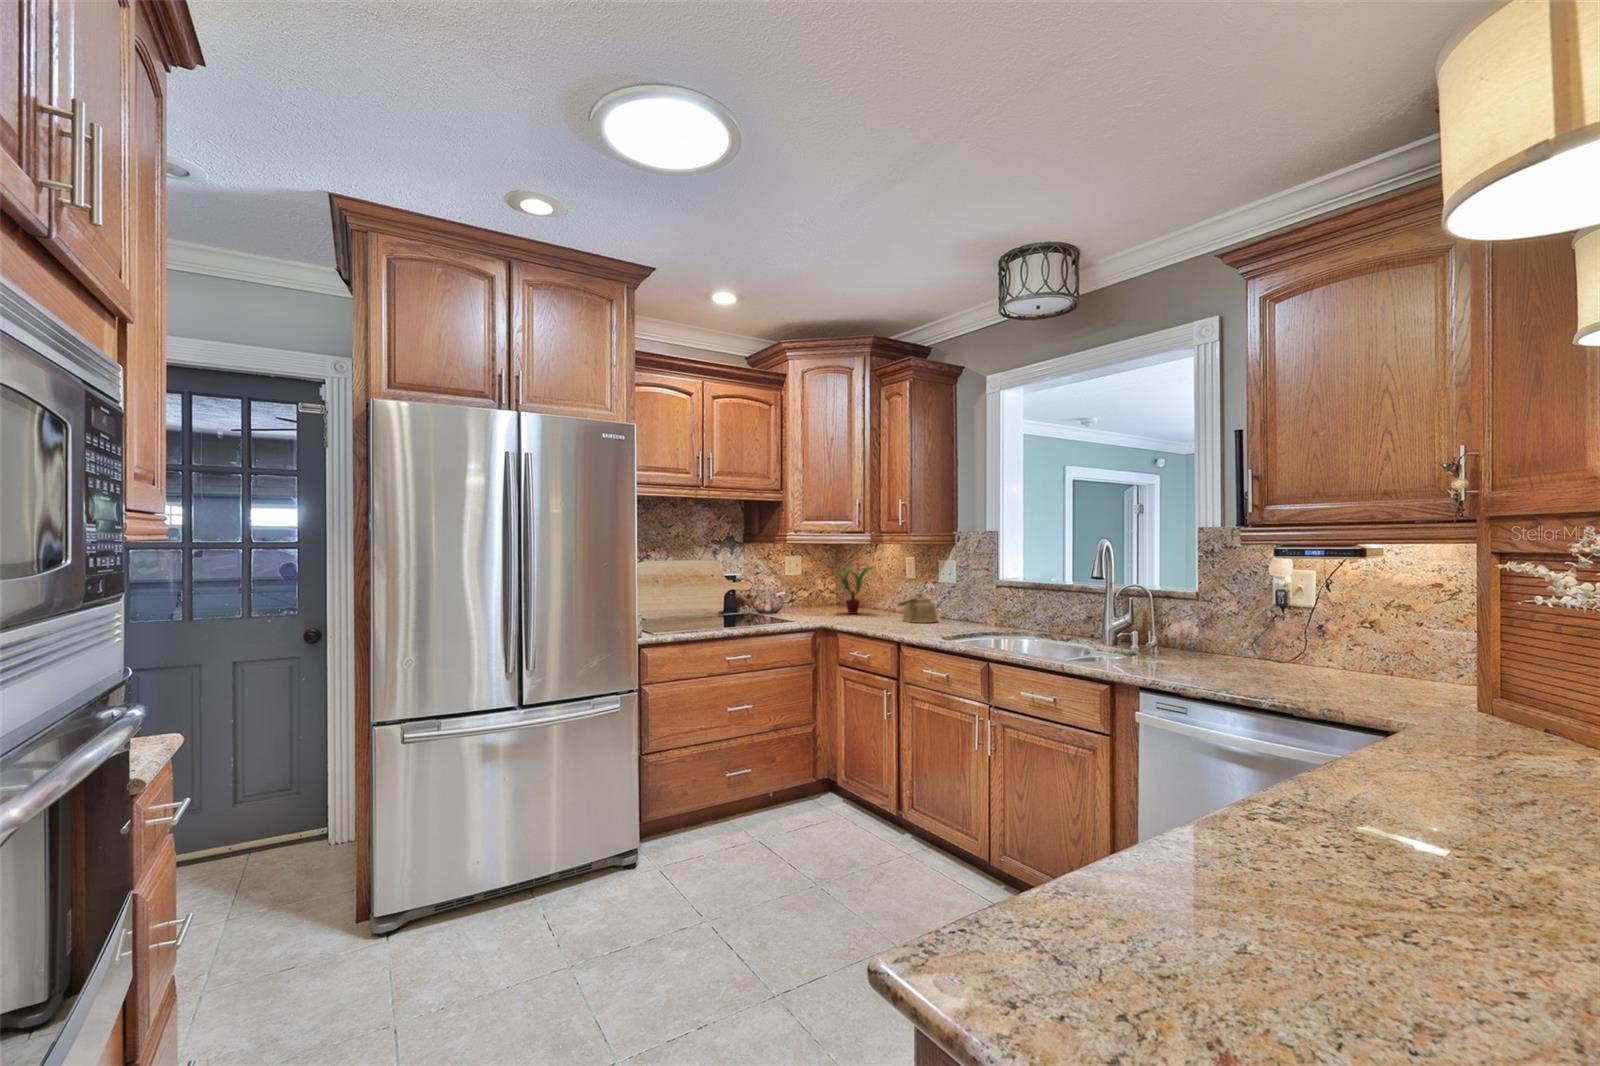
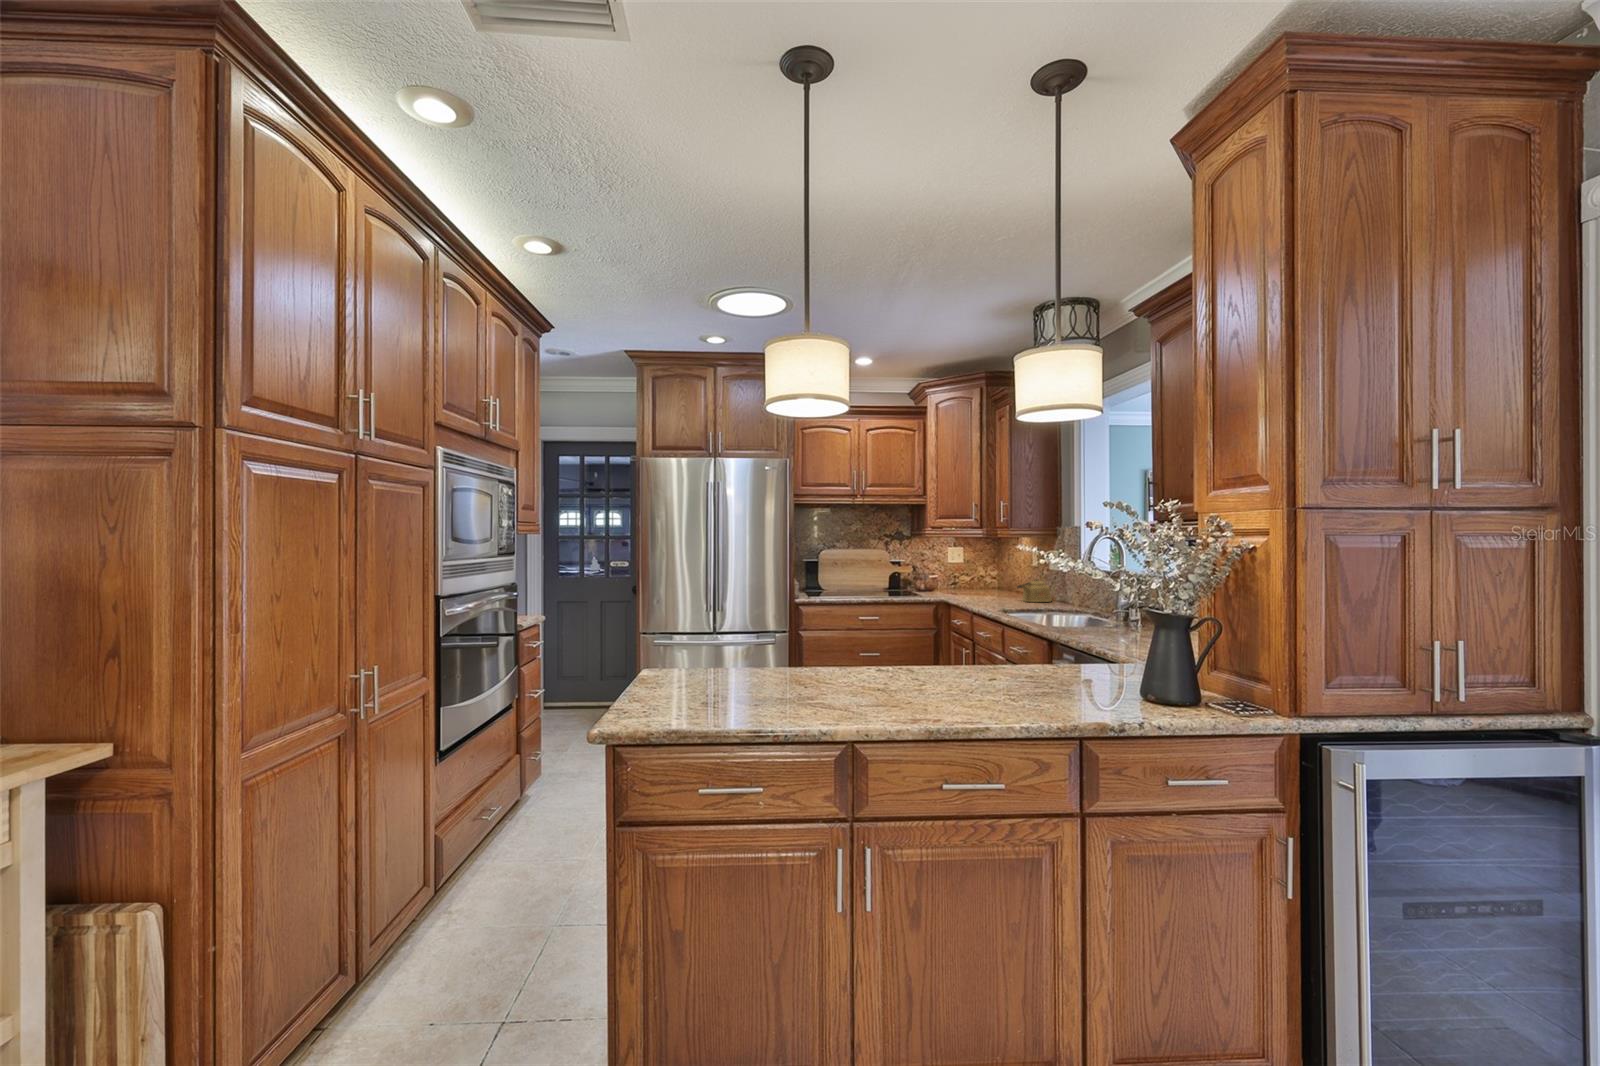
potted plant: present [833,565,873,614] -> none [971,553,1014,594]

